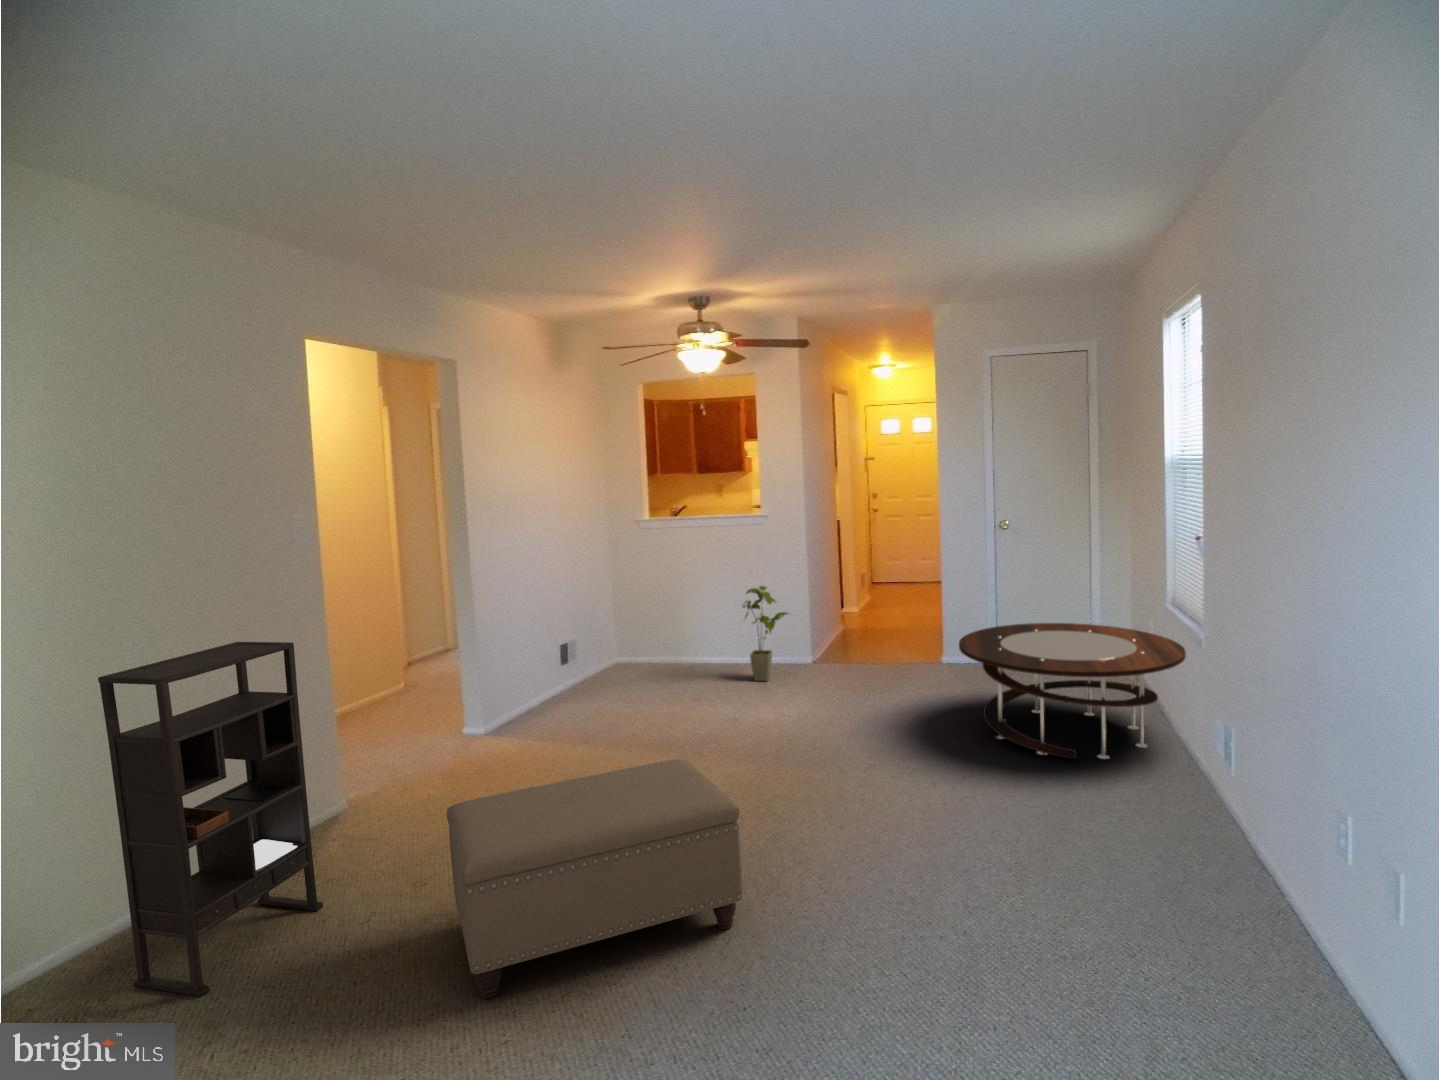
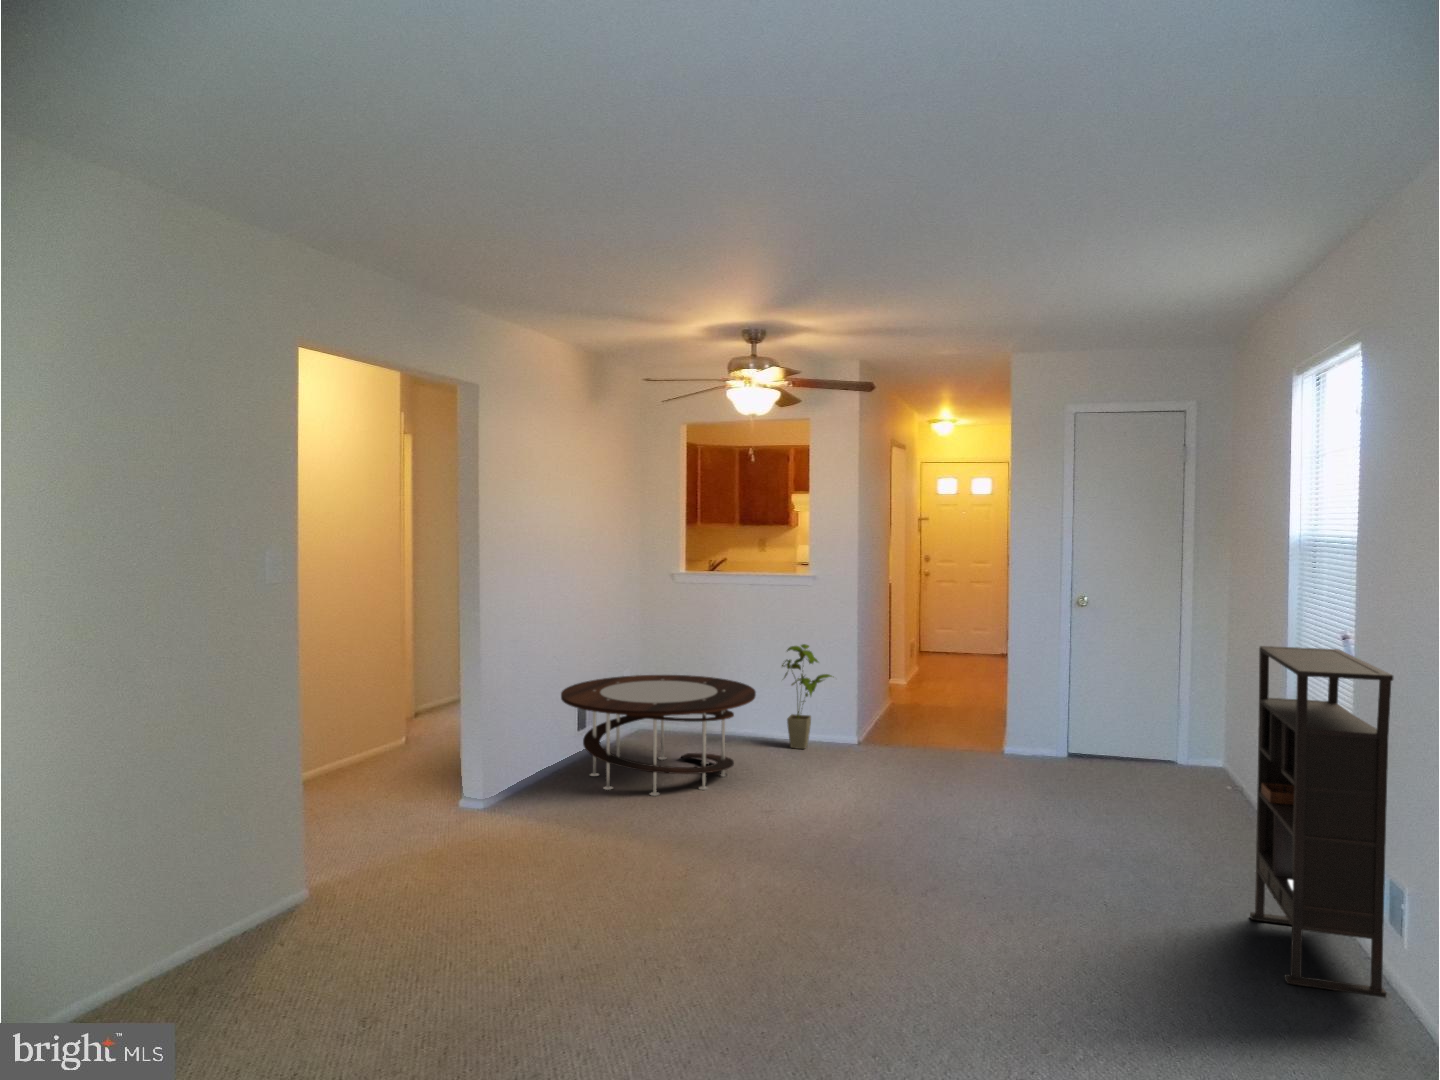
coffee table: present [959,623,1186,759] -> present [561,675,756,796]
bookshelf: present [98,642,323,997] -> present [1250,646,1393,998]
ottoman: present [447,759,742,998] -> none [466,805,772,1033]

